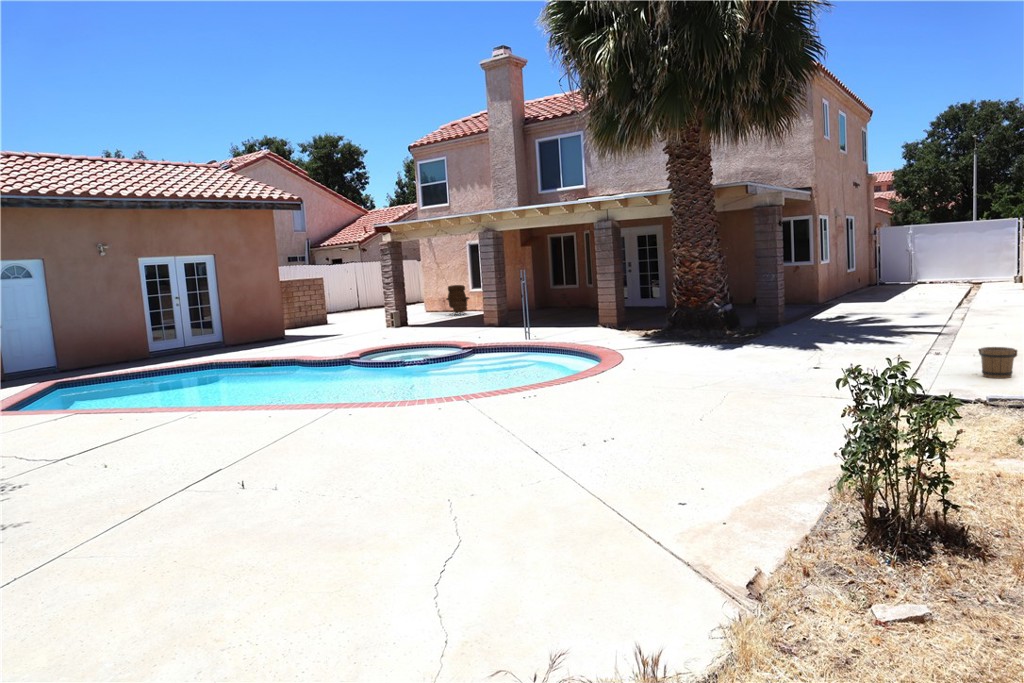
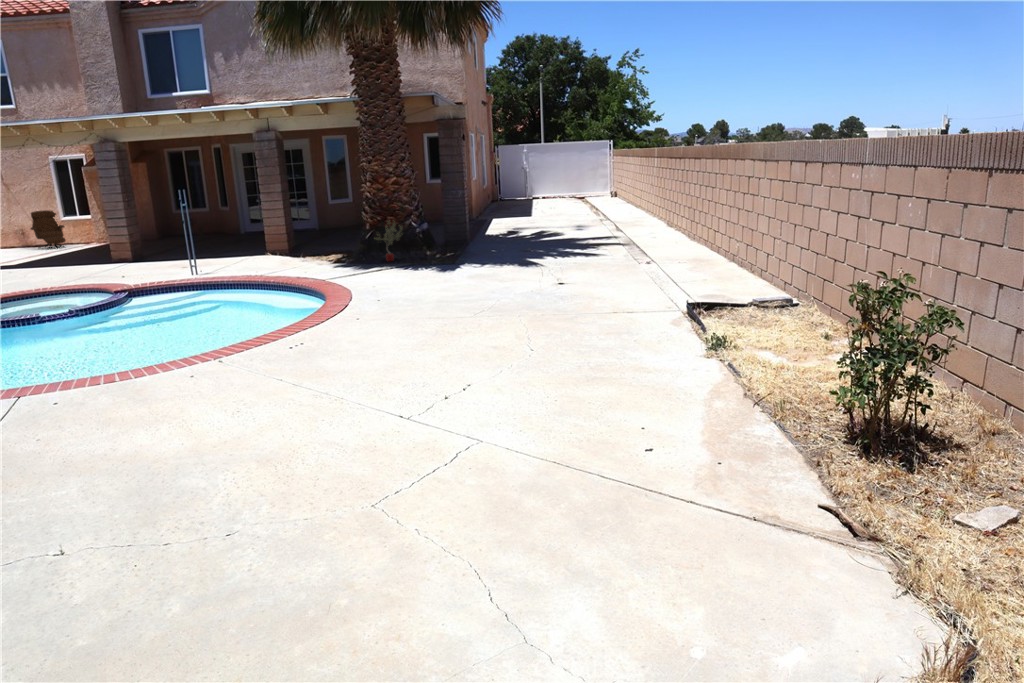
potted tree: none [675,300,701,338] -> present [375,221,402,262]
bucket: present [978,347,1017,378] -> none [729,254,763,284]

